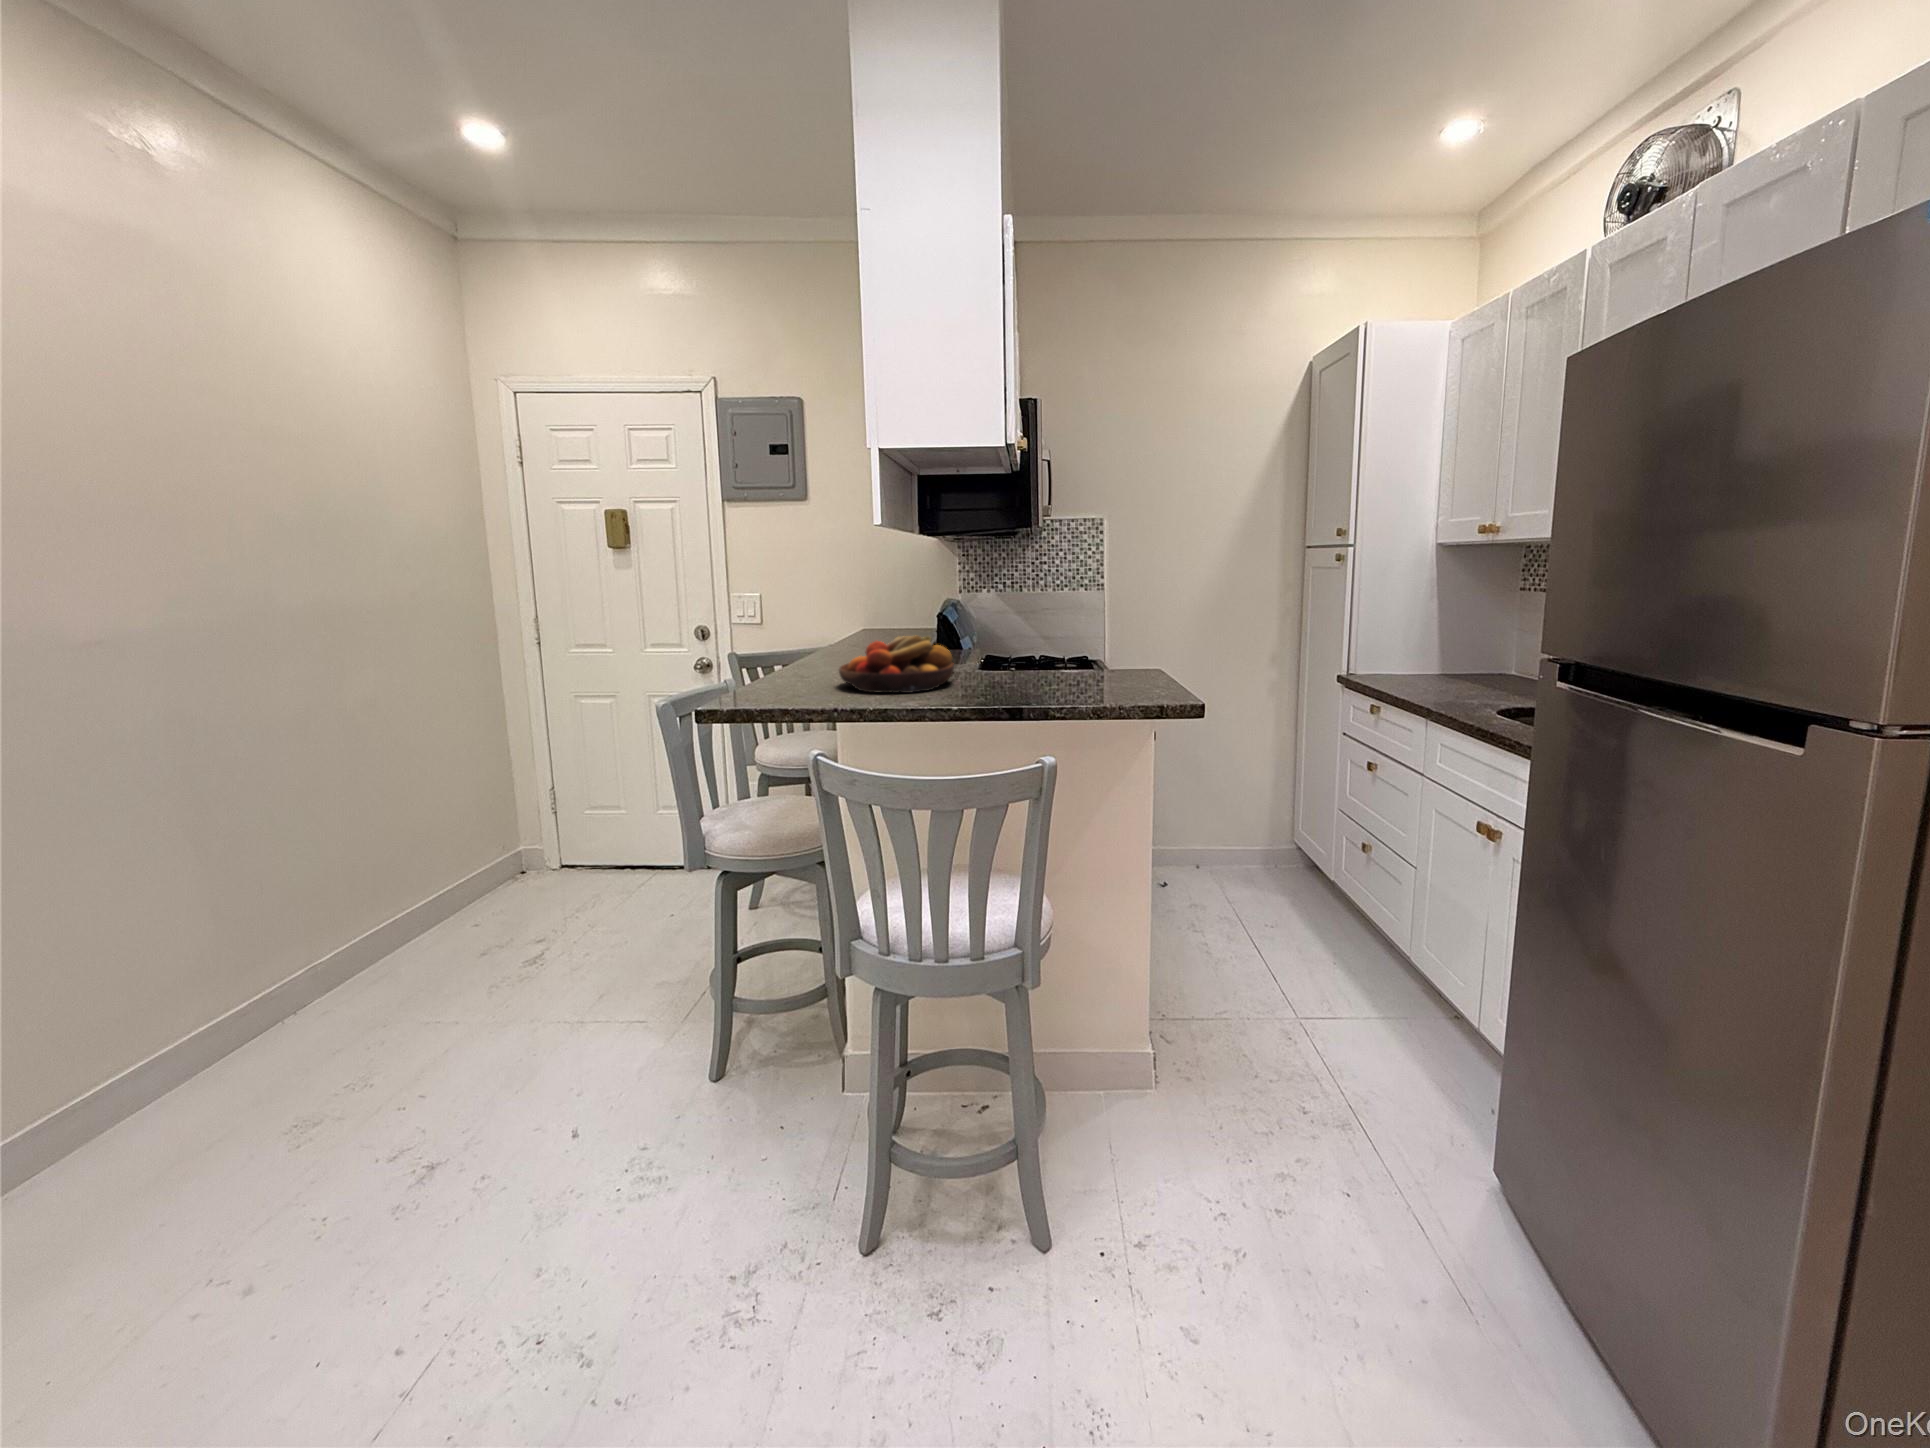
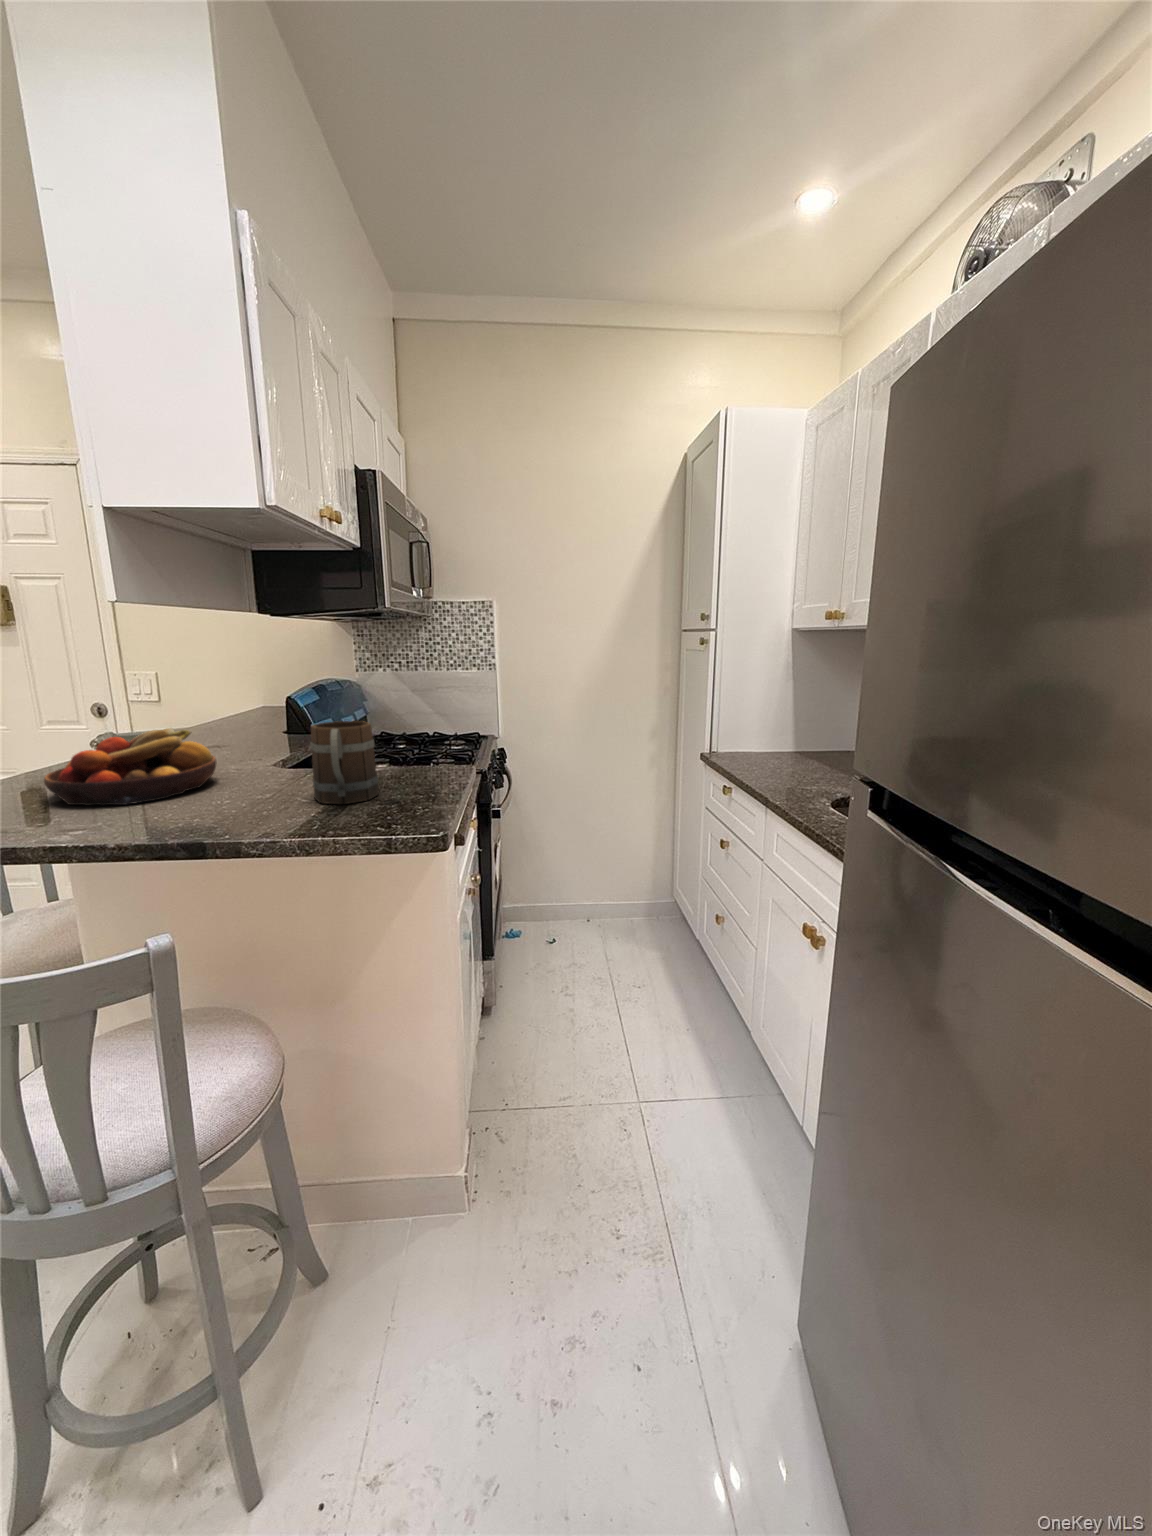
mug: none [1055,627,1104,693] -> present [310,721,379,804]

